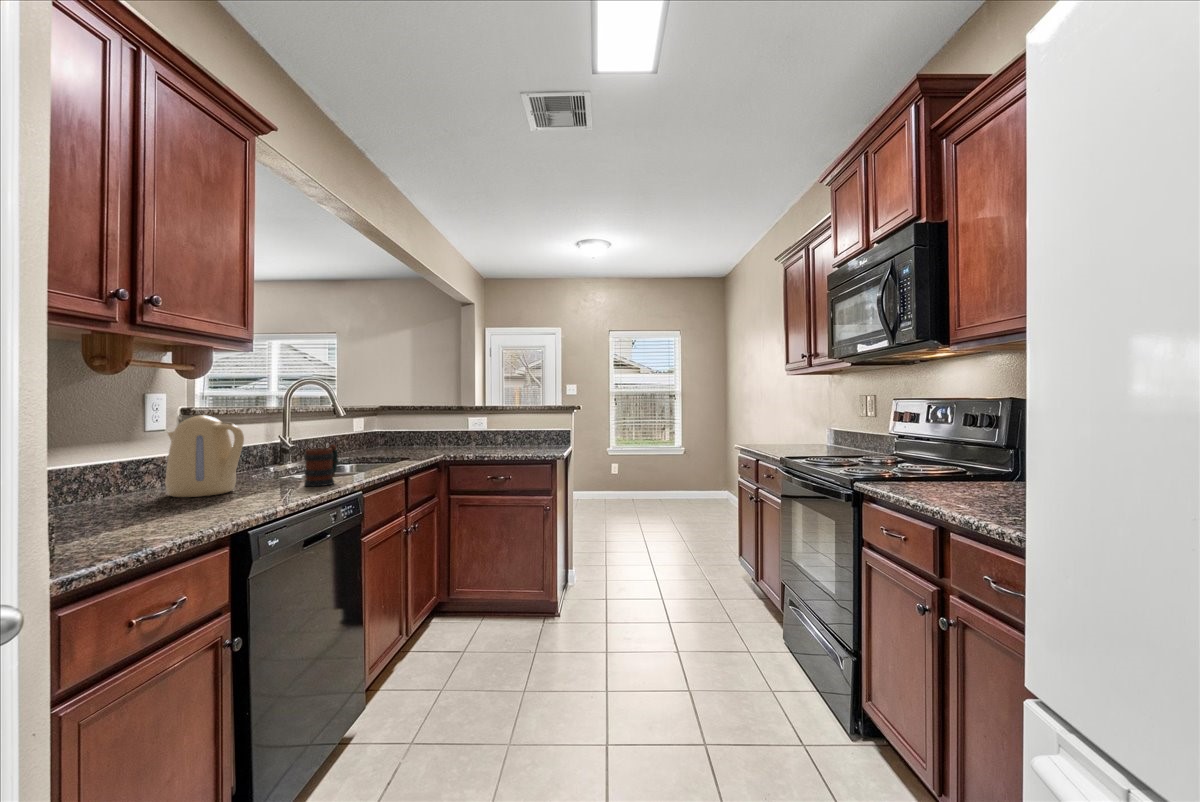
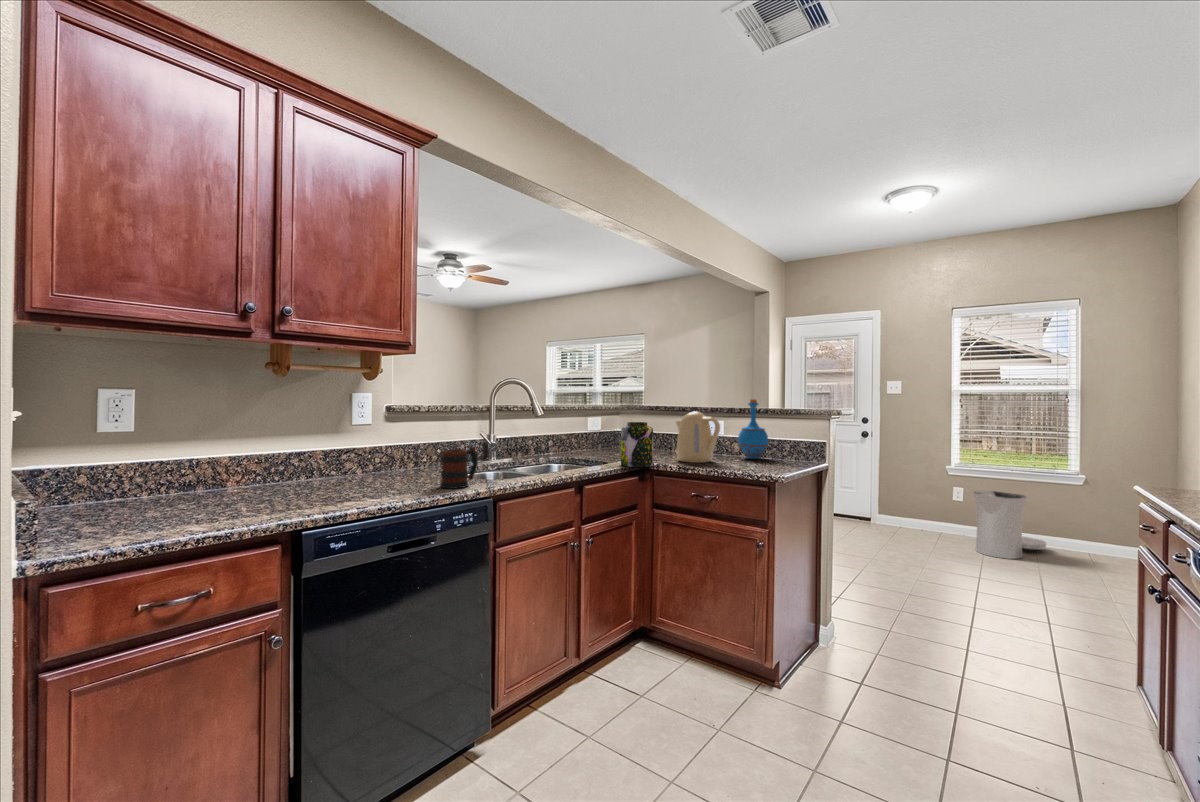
bottle: none [503,399,527,447] -> present [738,399,768,459]
kettle: present [165,415,244,497] -> present [676,411,720,463]
jar: none [423,419,454,459] -> present [621,422,653,467]
trash can: none [625,463,664,509] -> present [973,491,1046,559]

